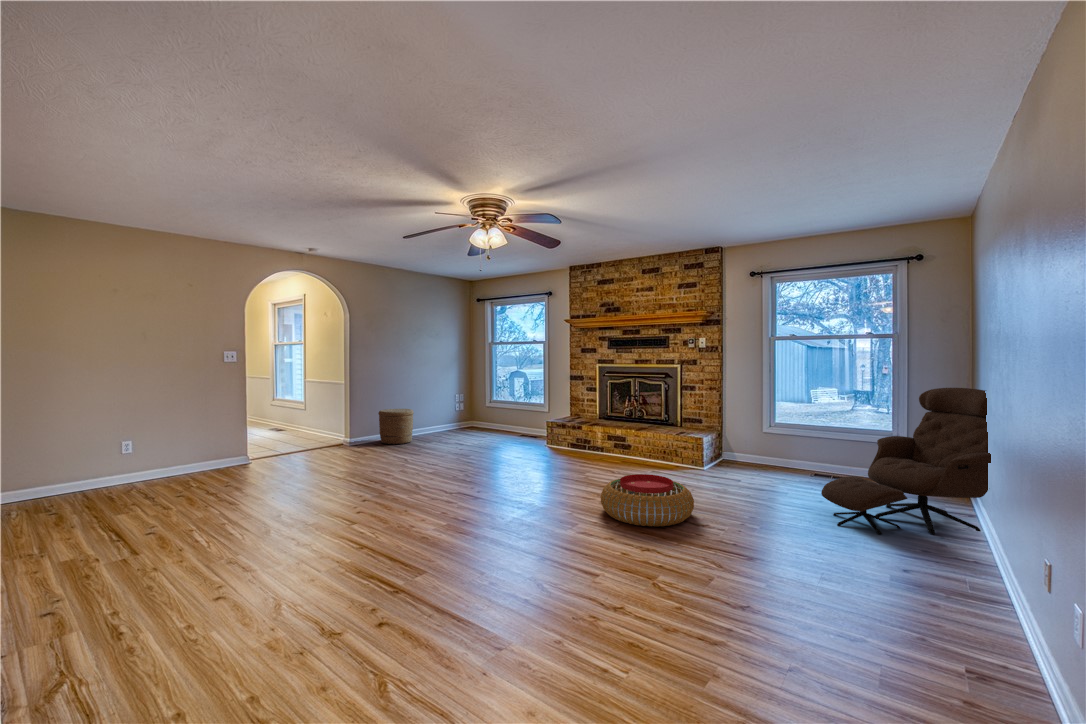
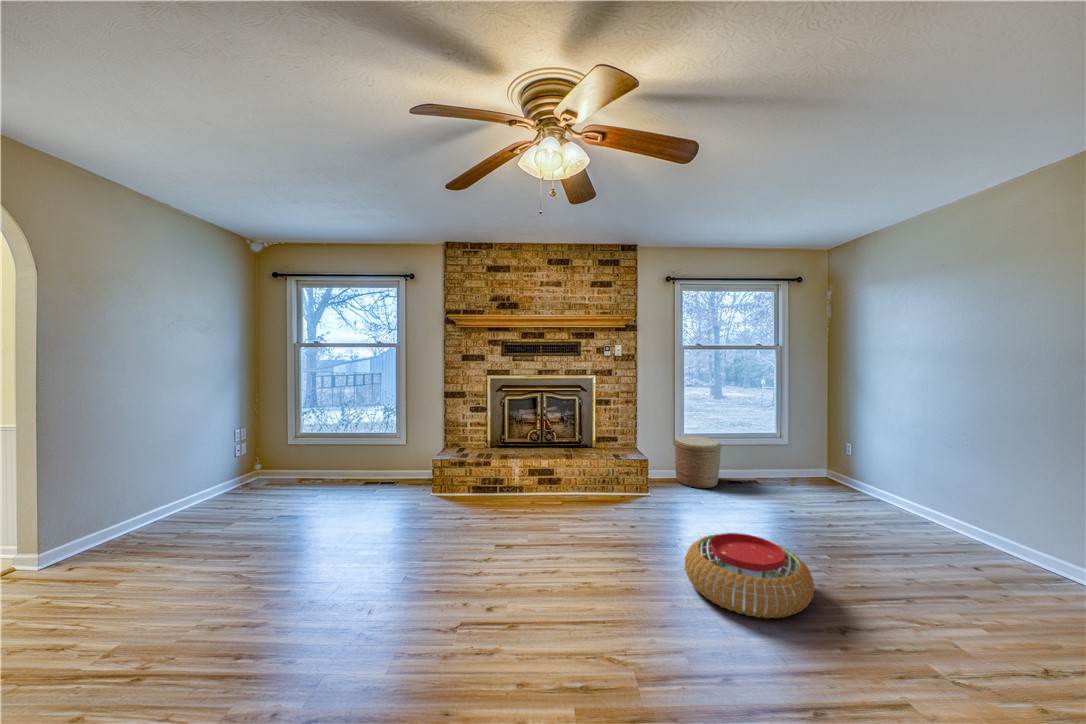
lounge chair: present [821,388,991,534] -> none [827,398,942,545]
woven basket: present [378,409,414,444] -> present [675,437,721,488]

